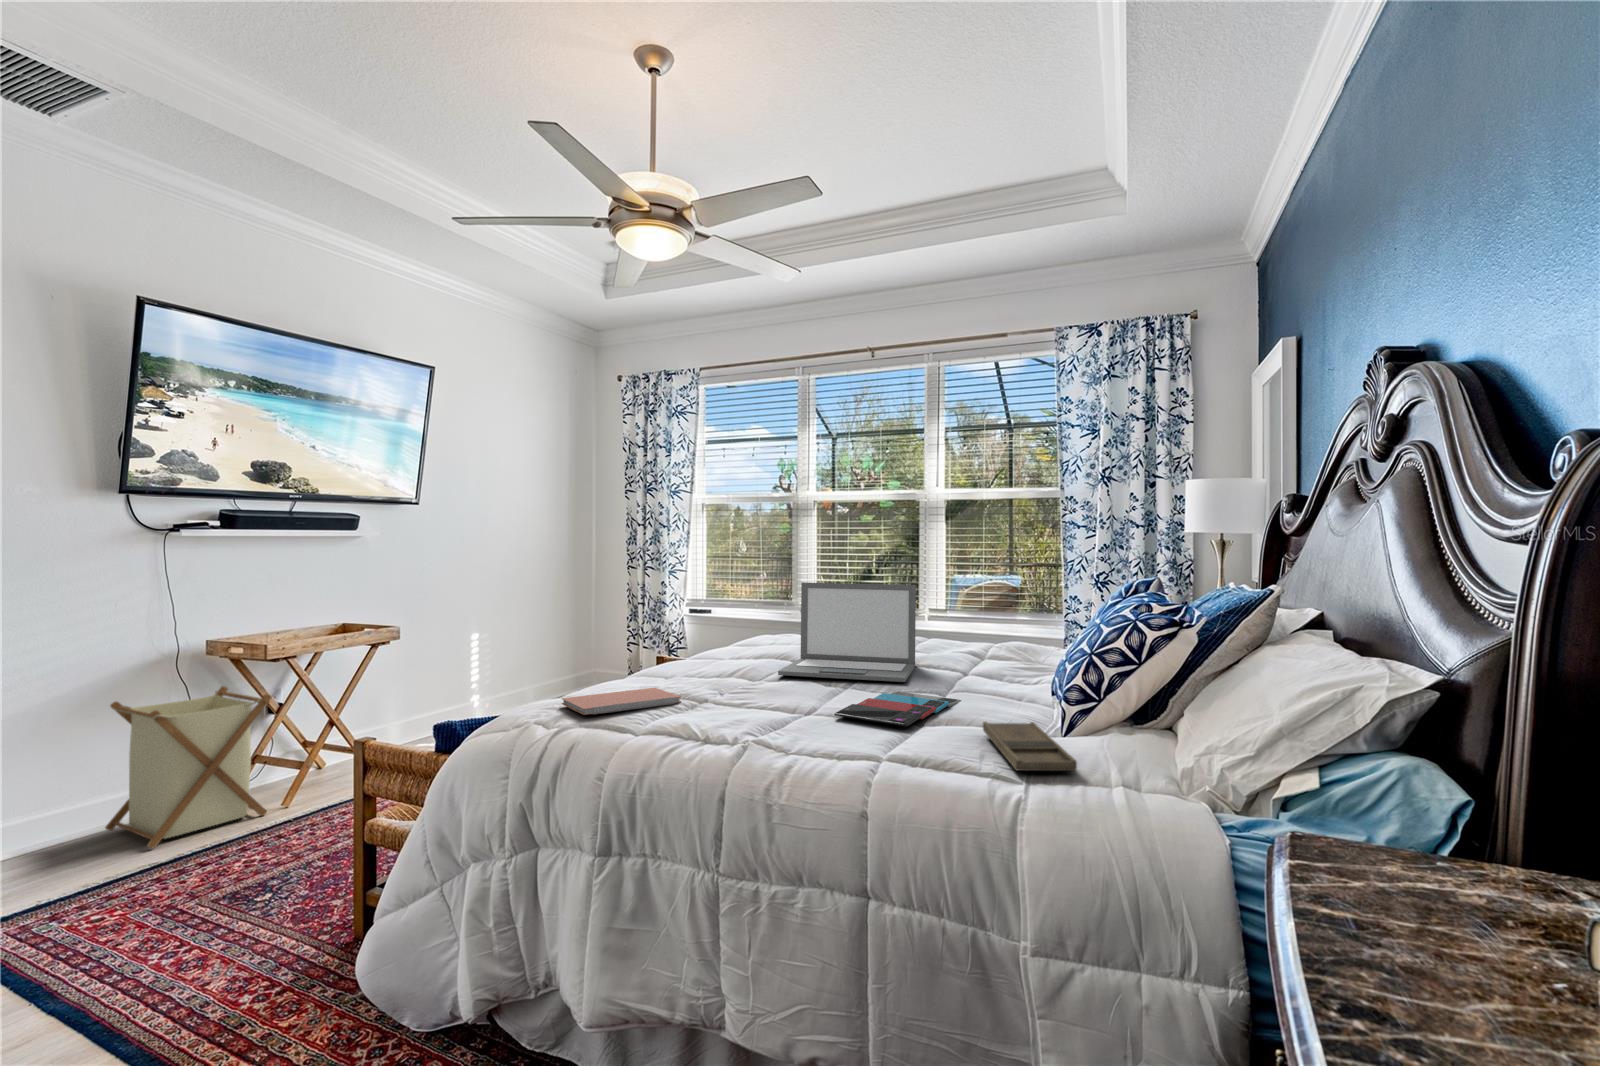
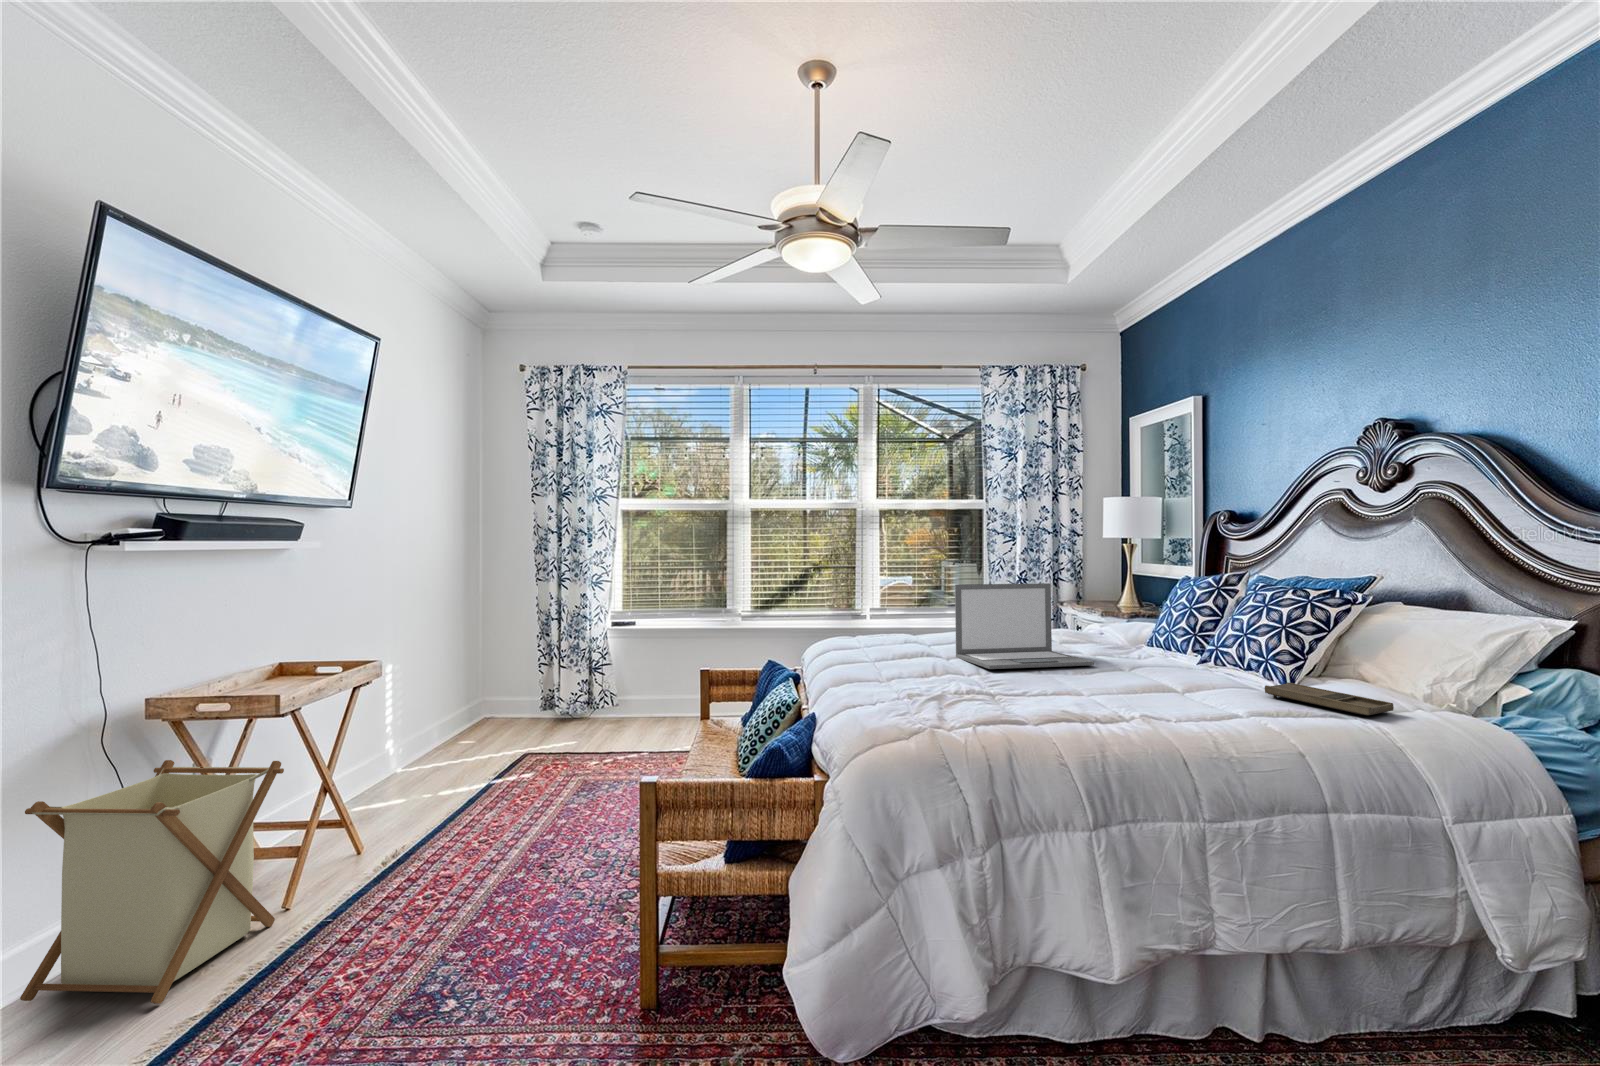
notebook: present [562,688,681,715] -> none [904,690,989,719]
smartphone: present [834,692,961,727] -> none [1106,673,1212,696]

